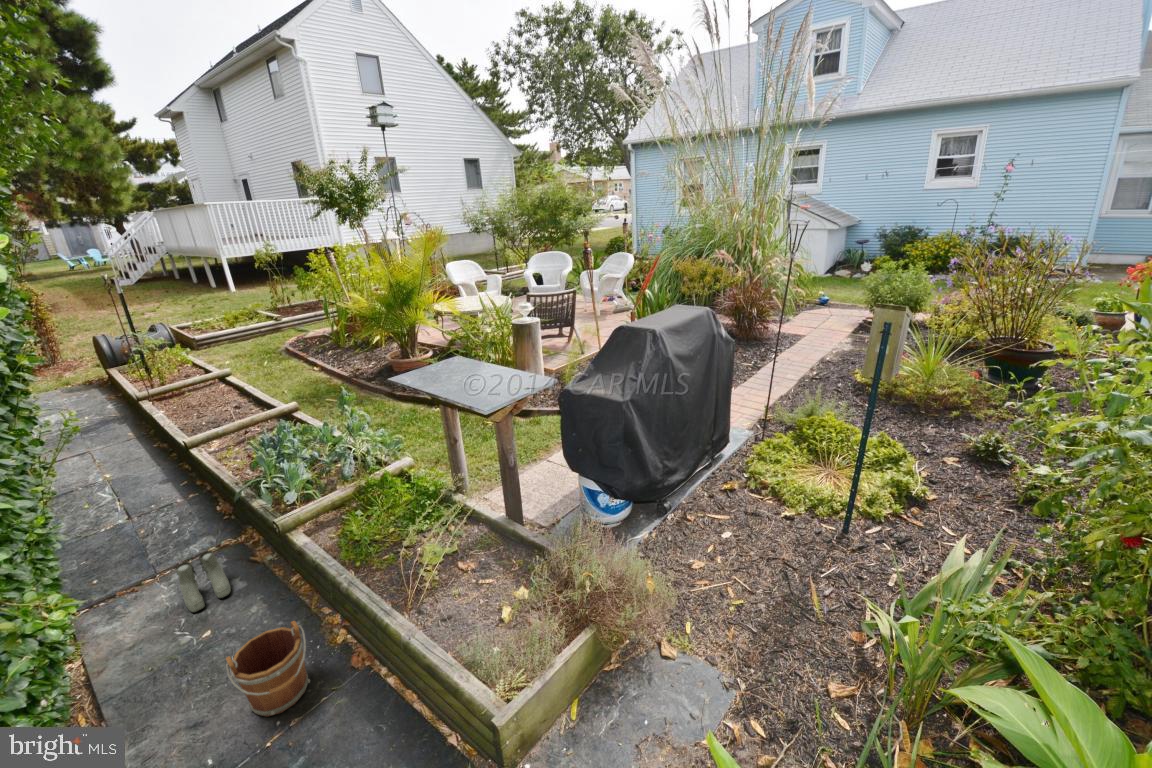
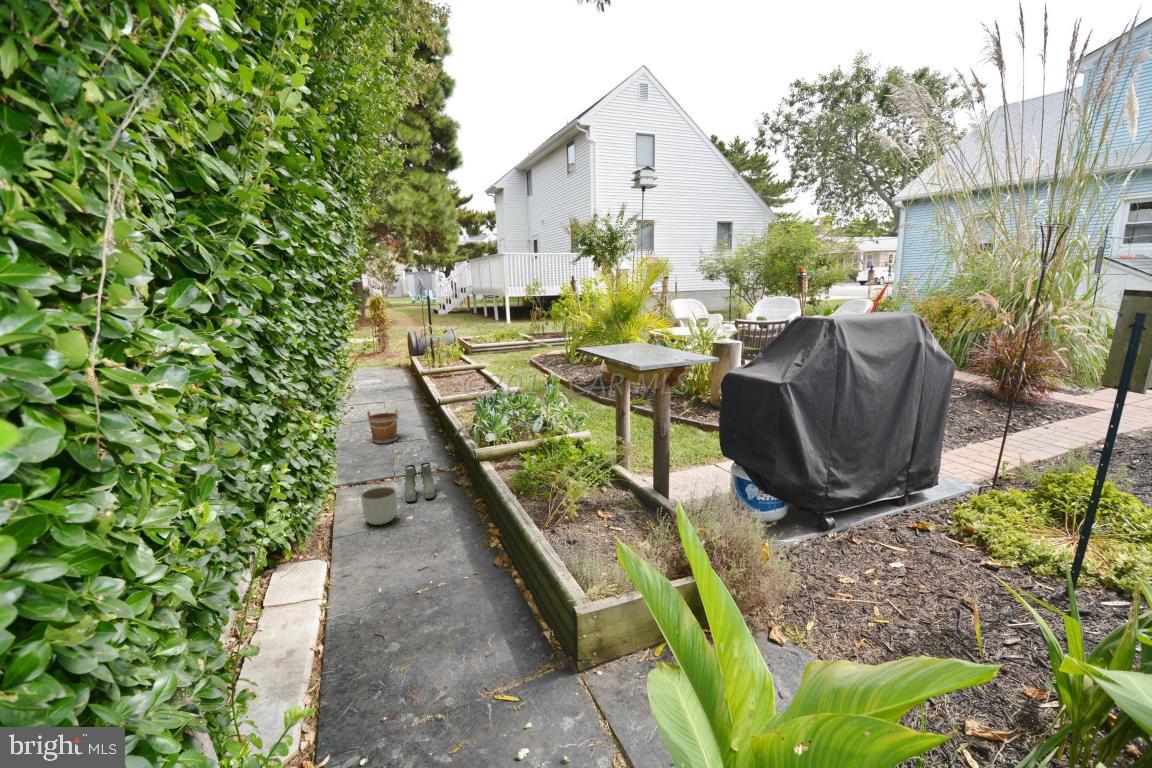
planter: none [120,611,184,670] -> present [361,487,397,525]
bucket: present [226,621,310,717] -> present [367,408,399,444]

